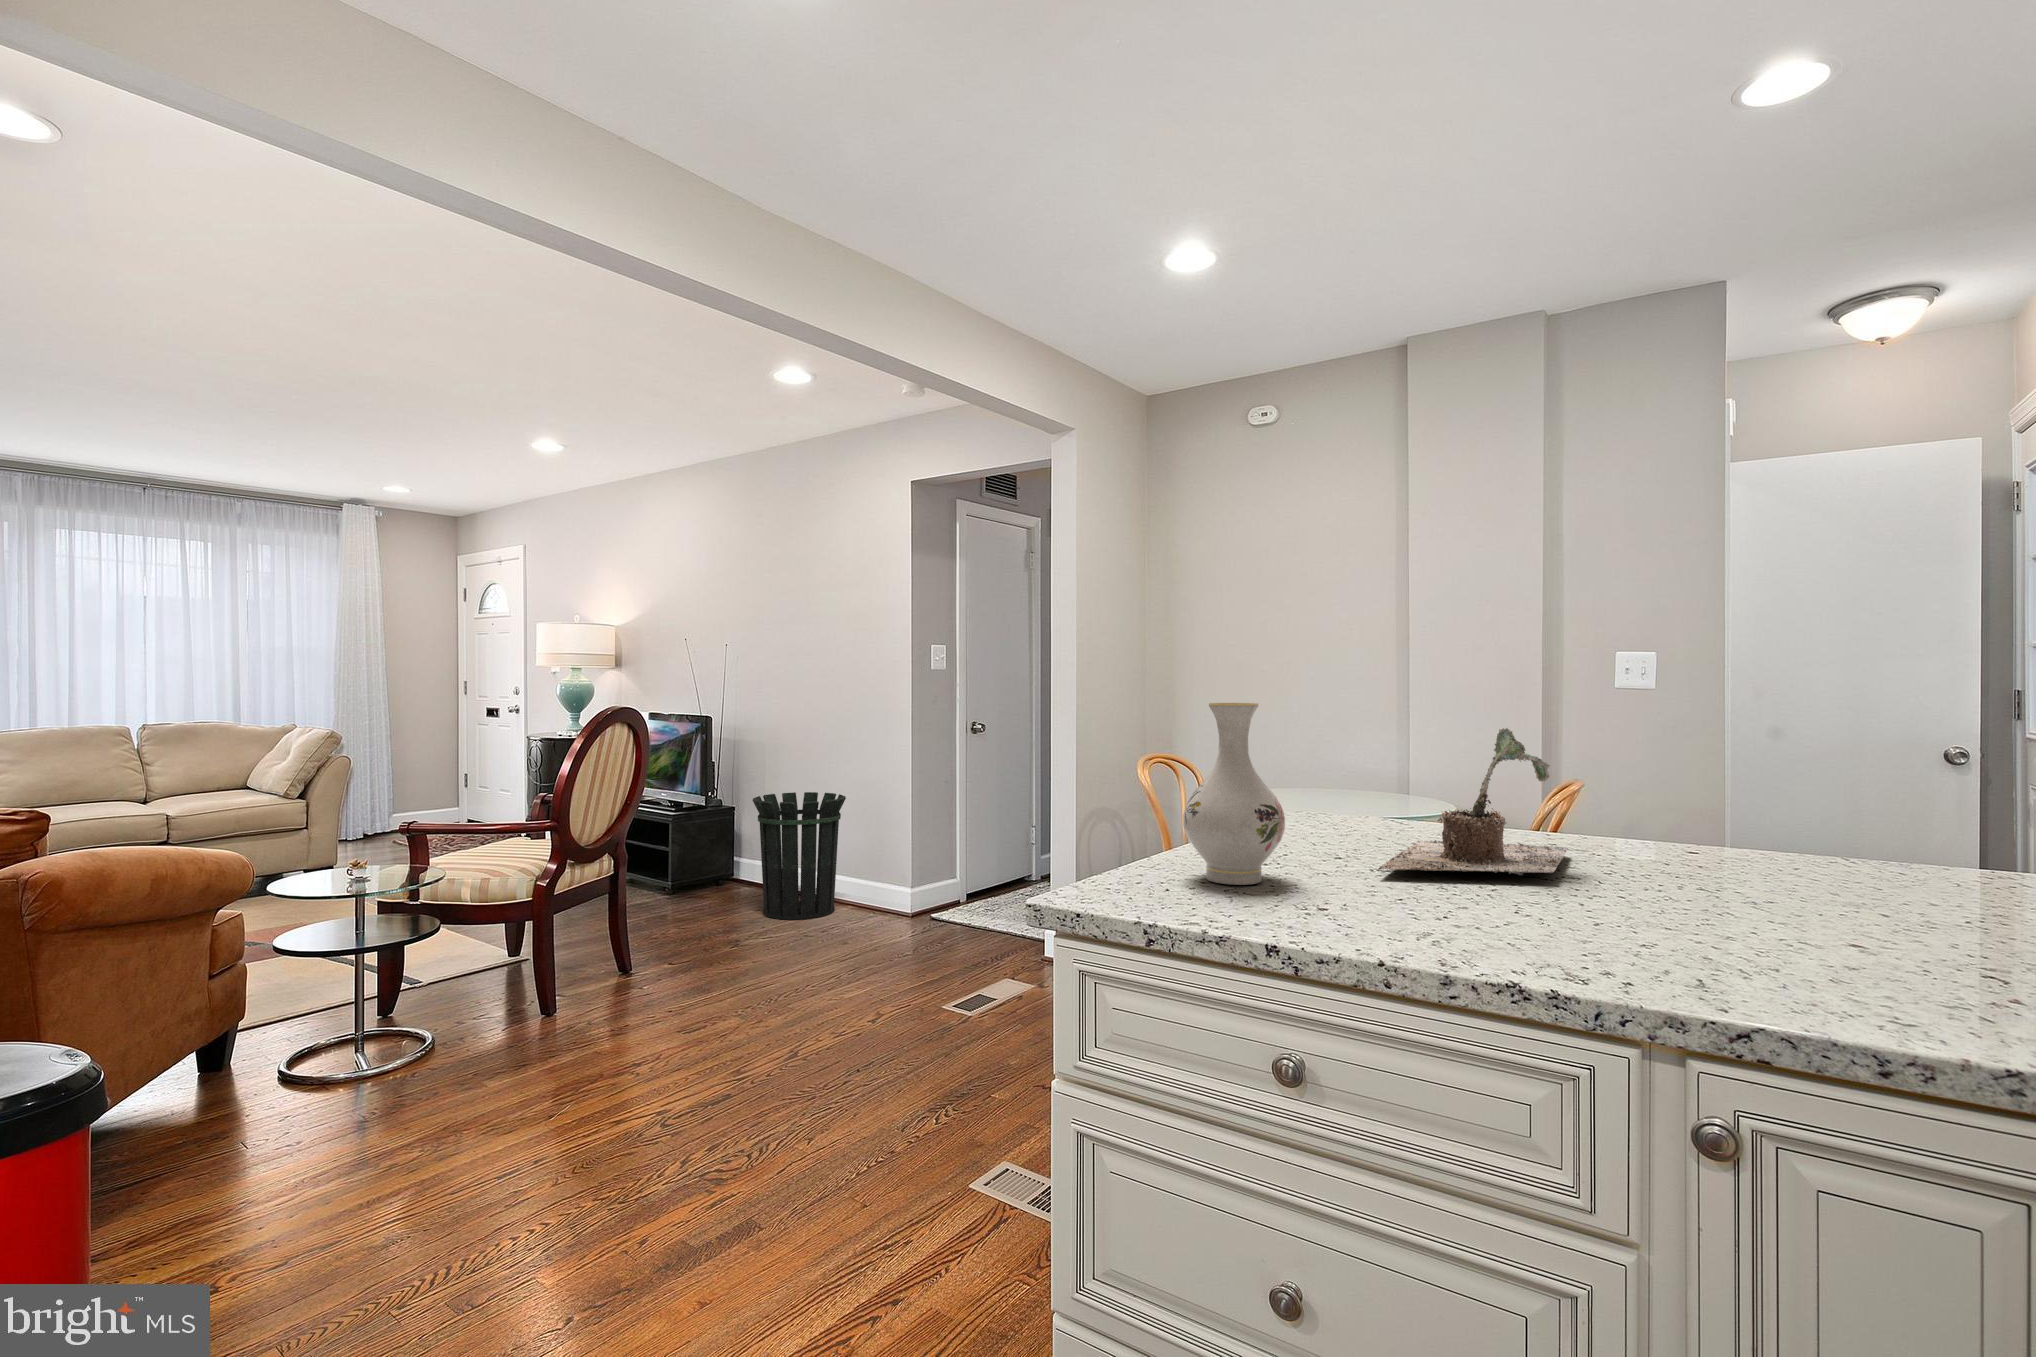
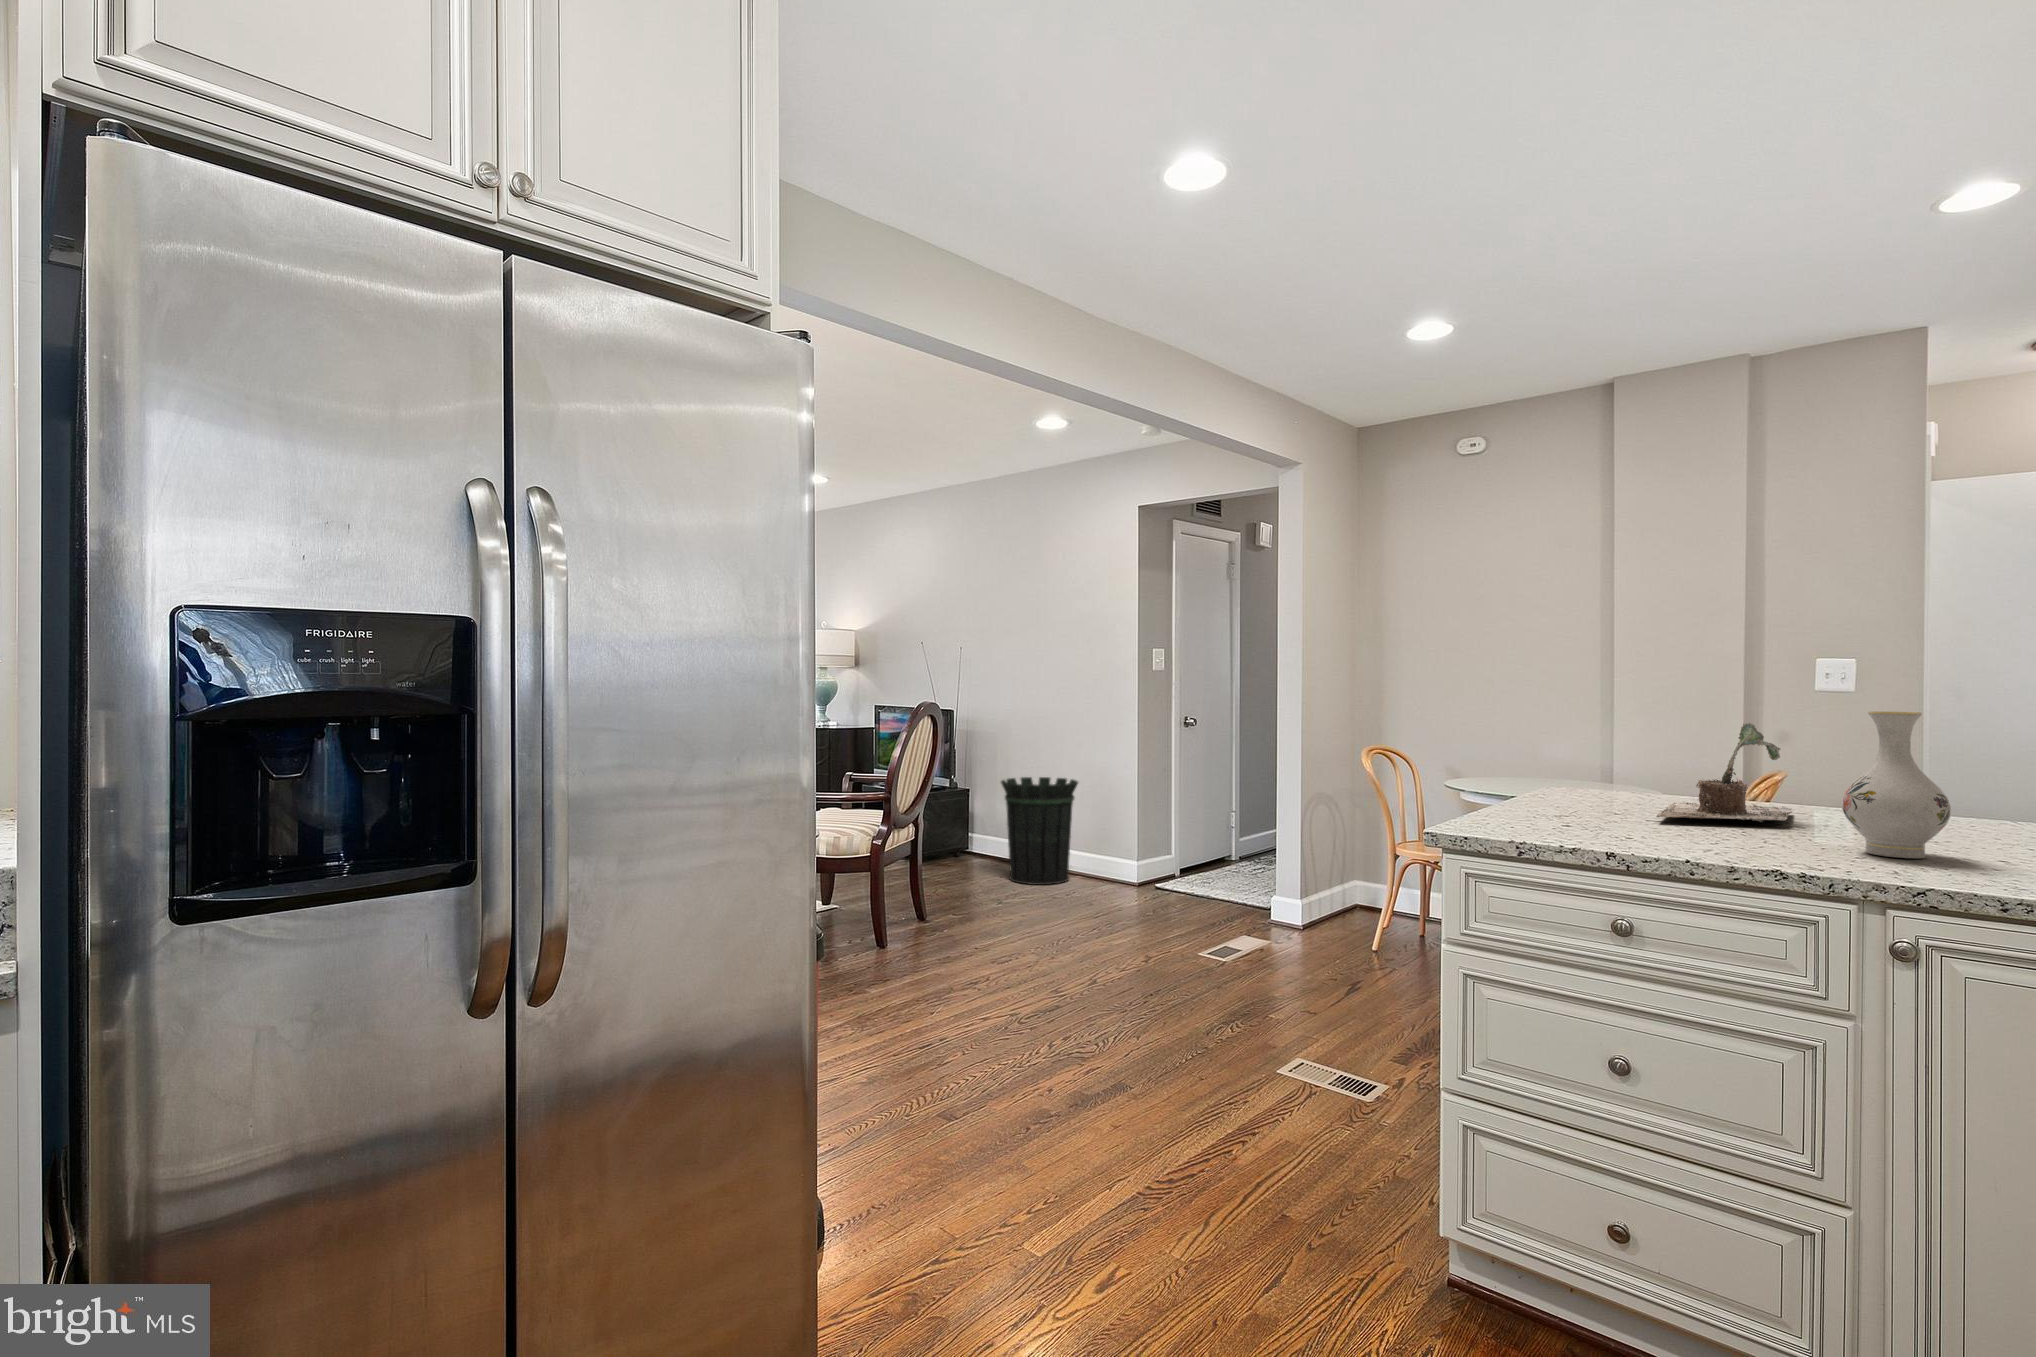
vase: present [1183,703,1285,885] -> present [1842,711,1951,858]

